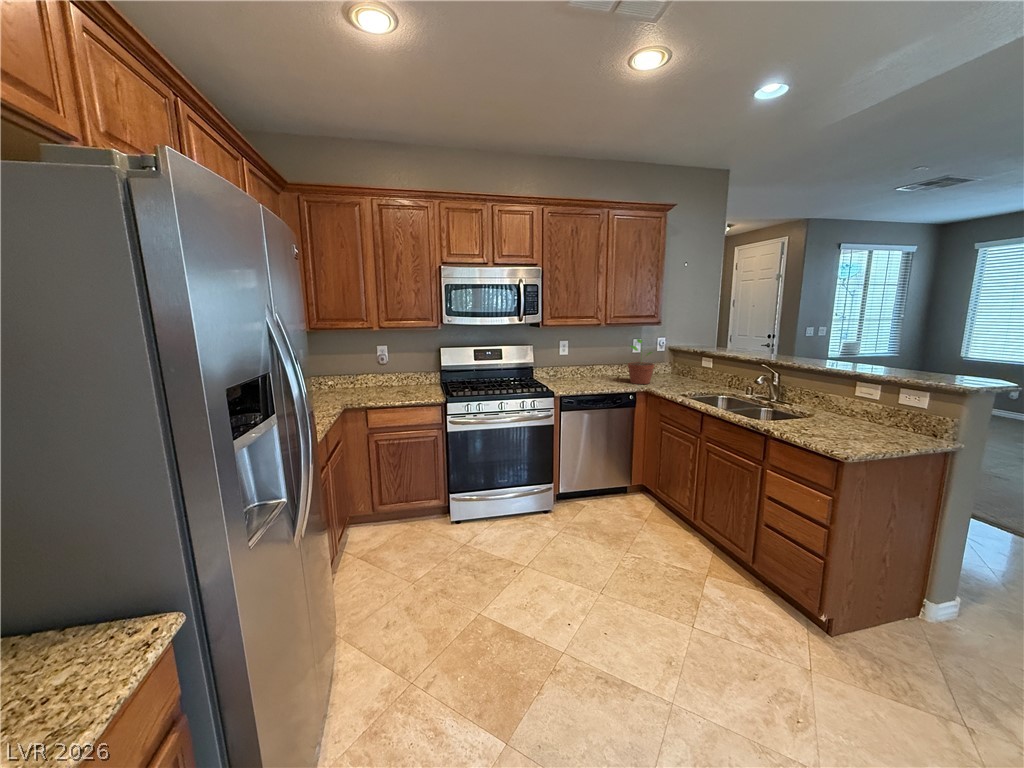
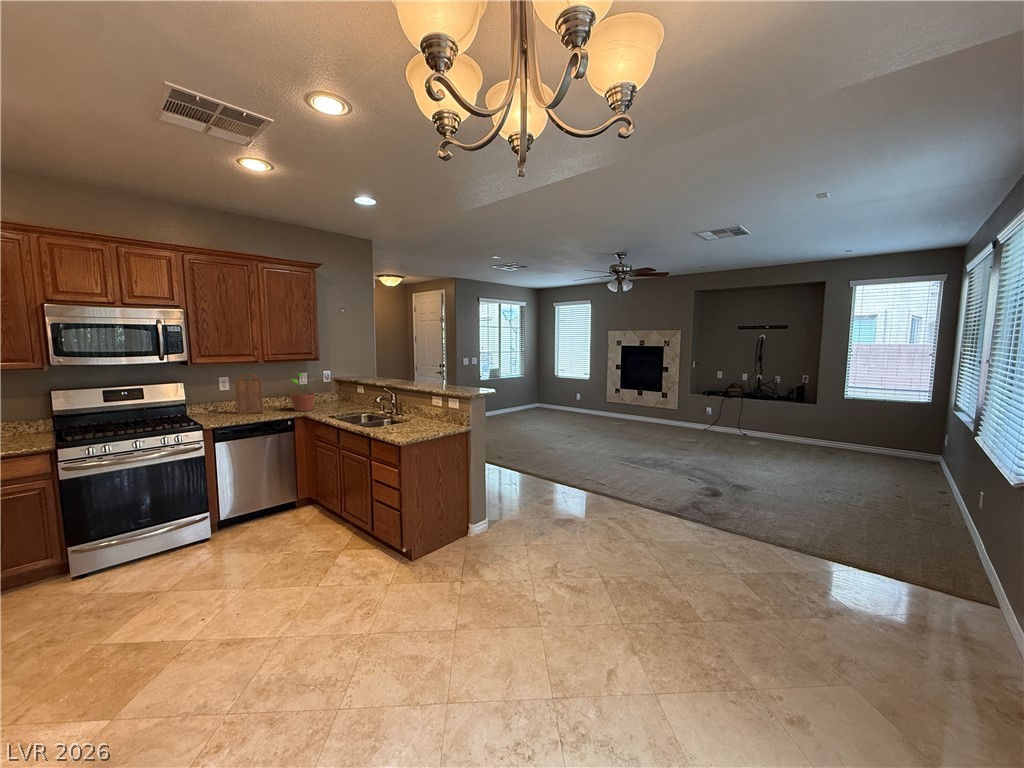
cutting board: none [575,338,602,382] -> present [235,374,263,414]

